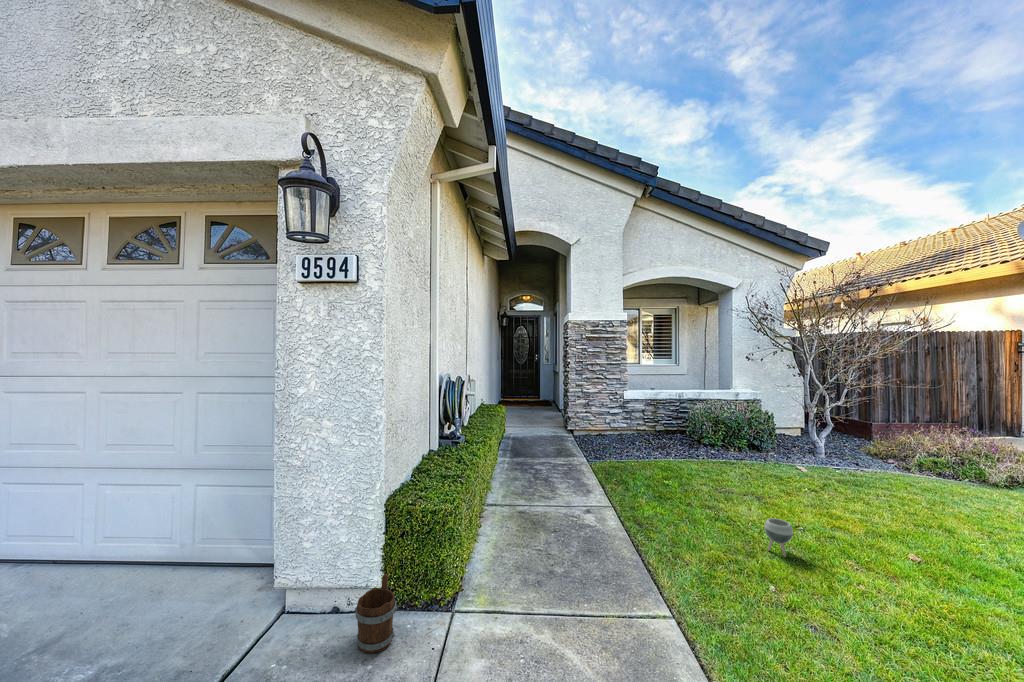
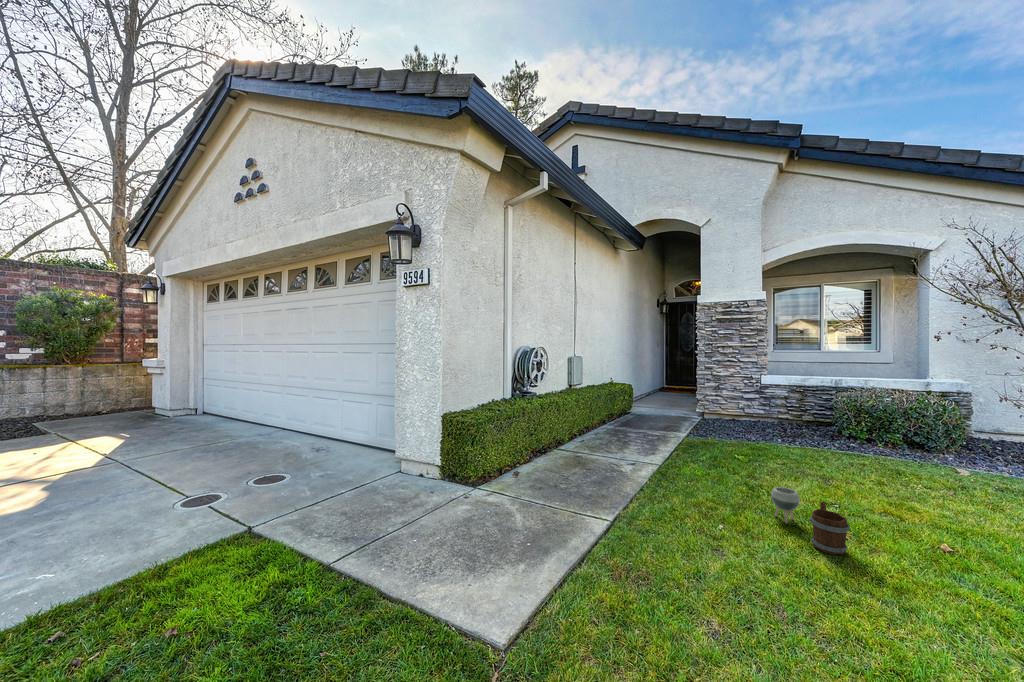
bucket: present [355,574,397,654] -> present [809,502,850,555]

